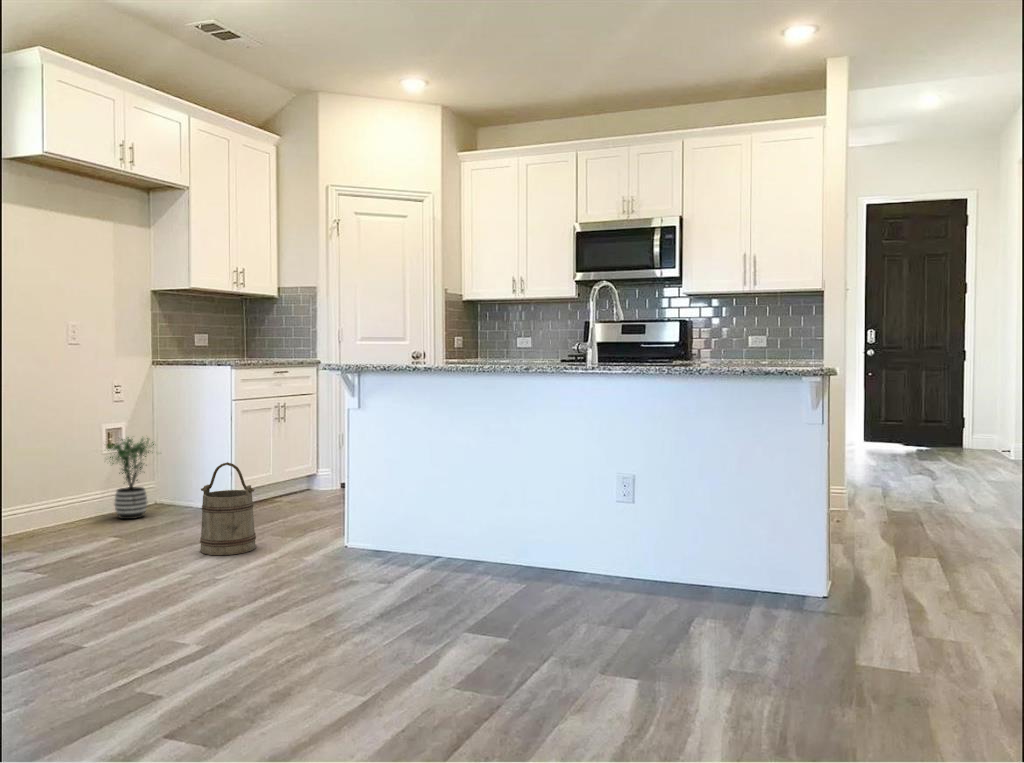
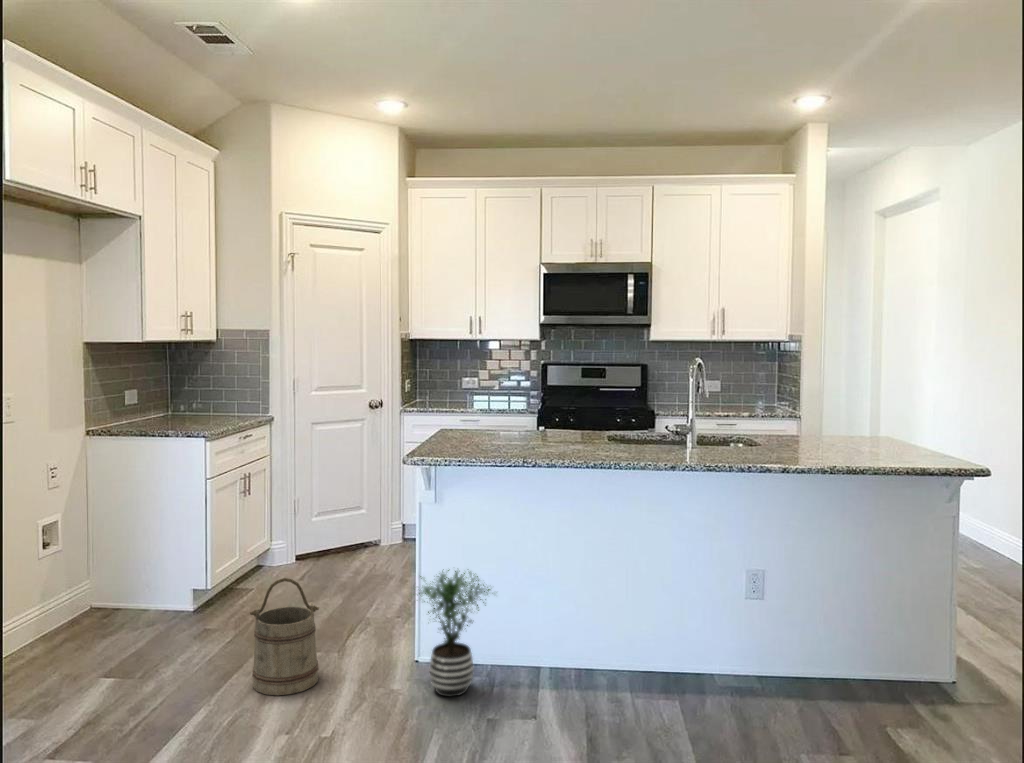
potted plant: present [107,437,154,519] -> present [419,570,491,697]

